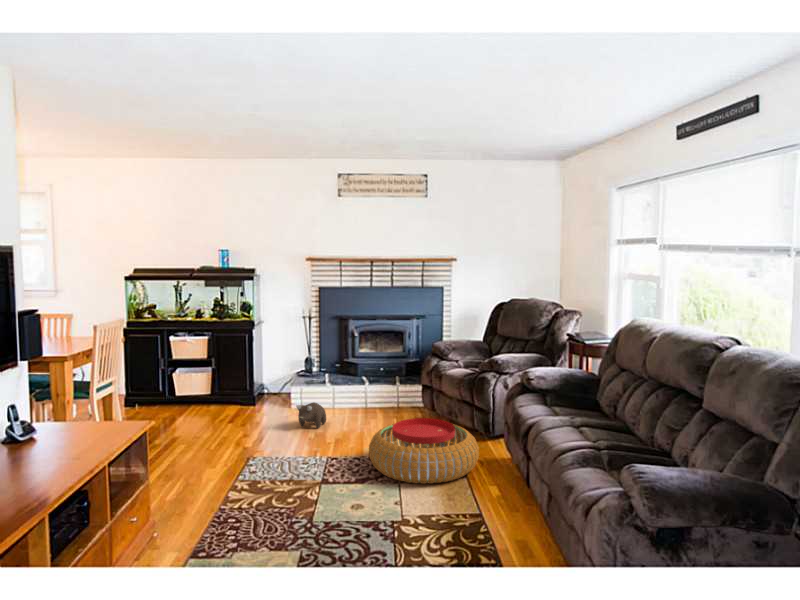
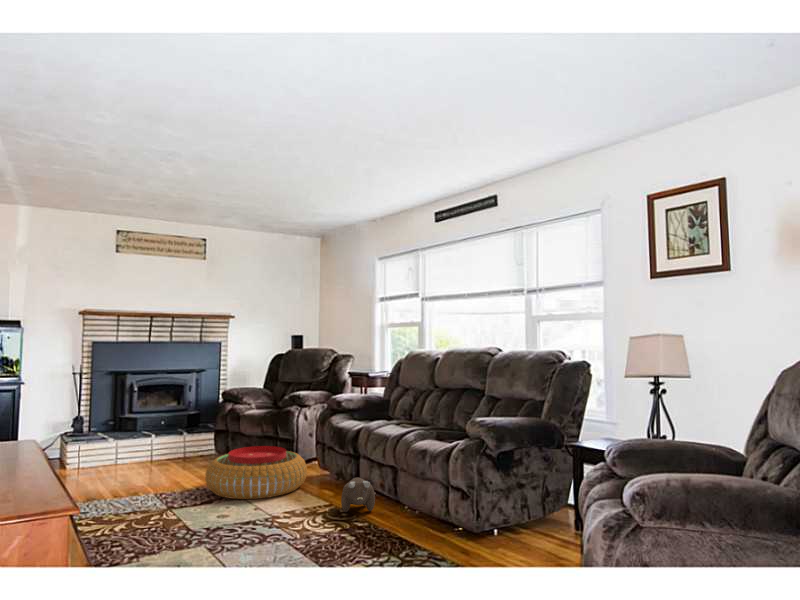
plush toy: present [296,402,326,428] -> present [341,478,375,512]

